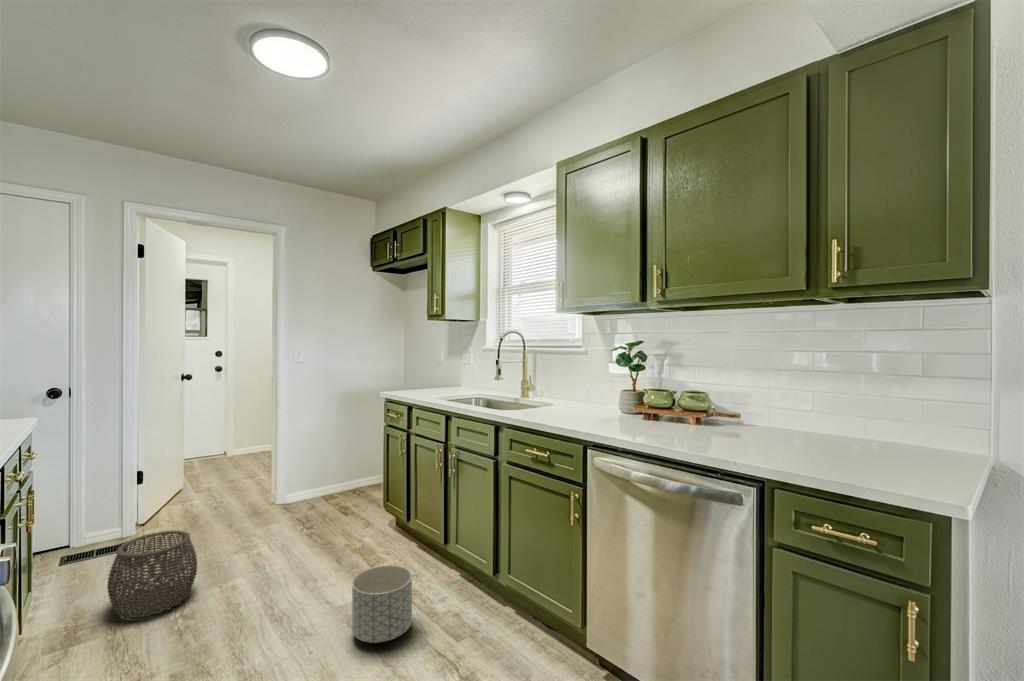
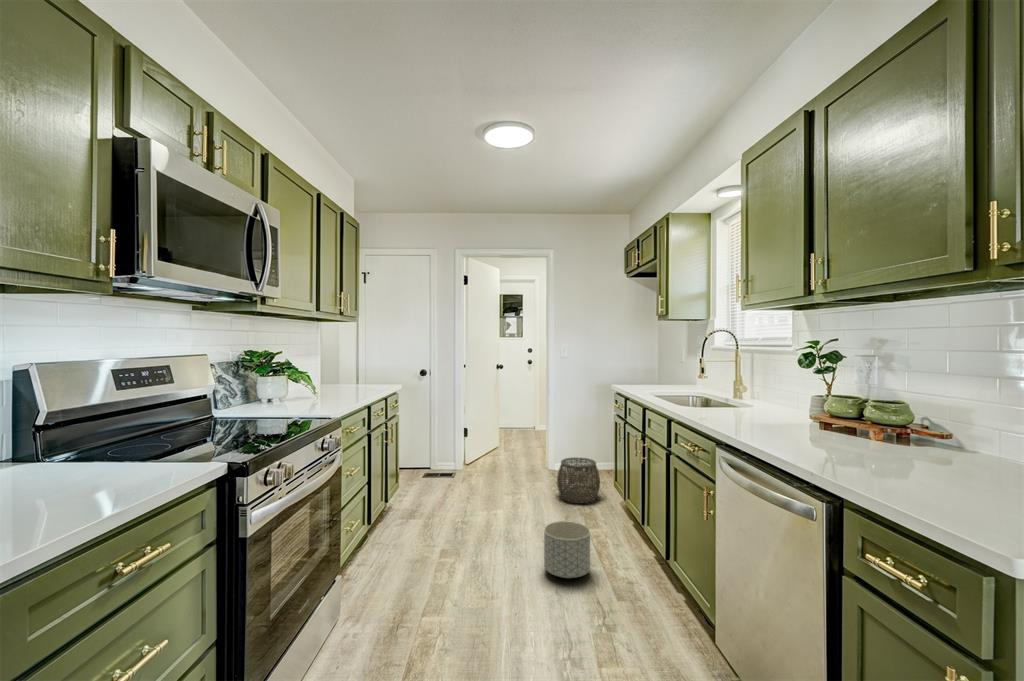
woven basket: present [107,531,198,619] -> present [557,457,600,503]

